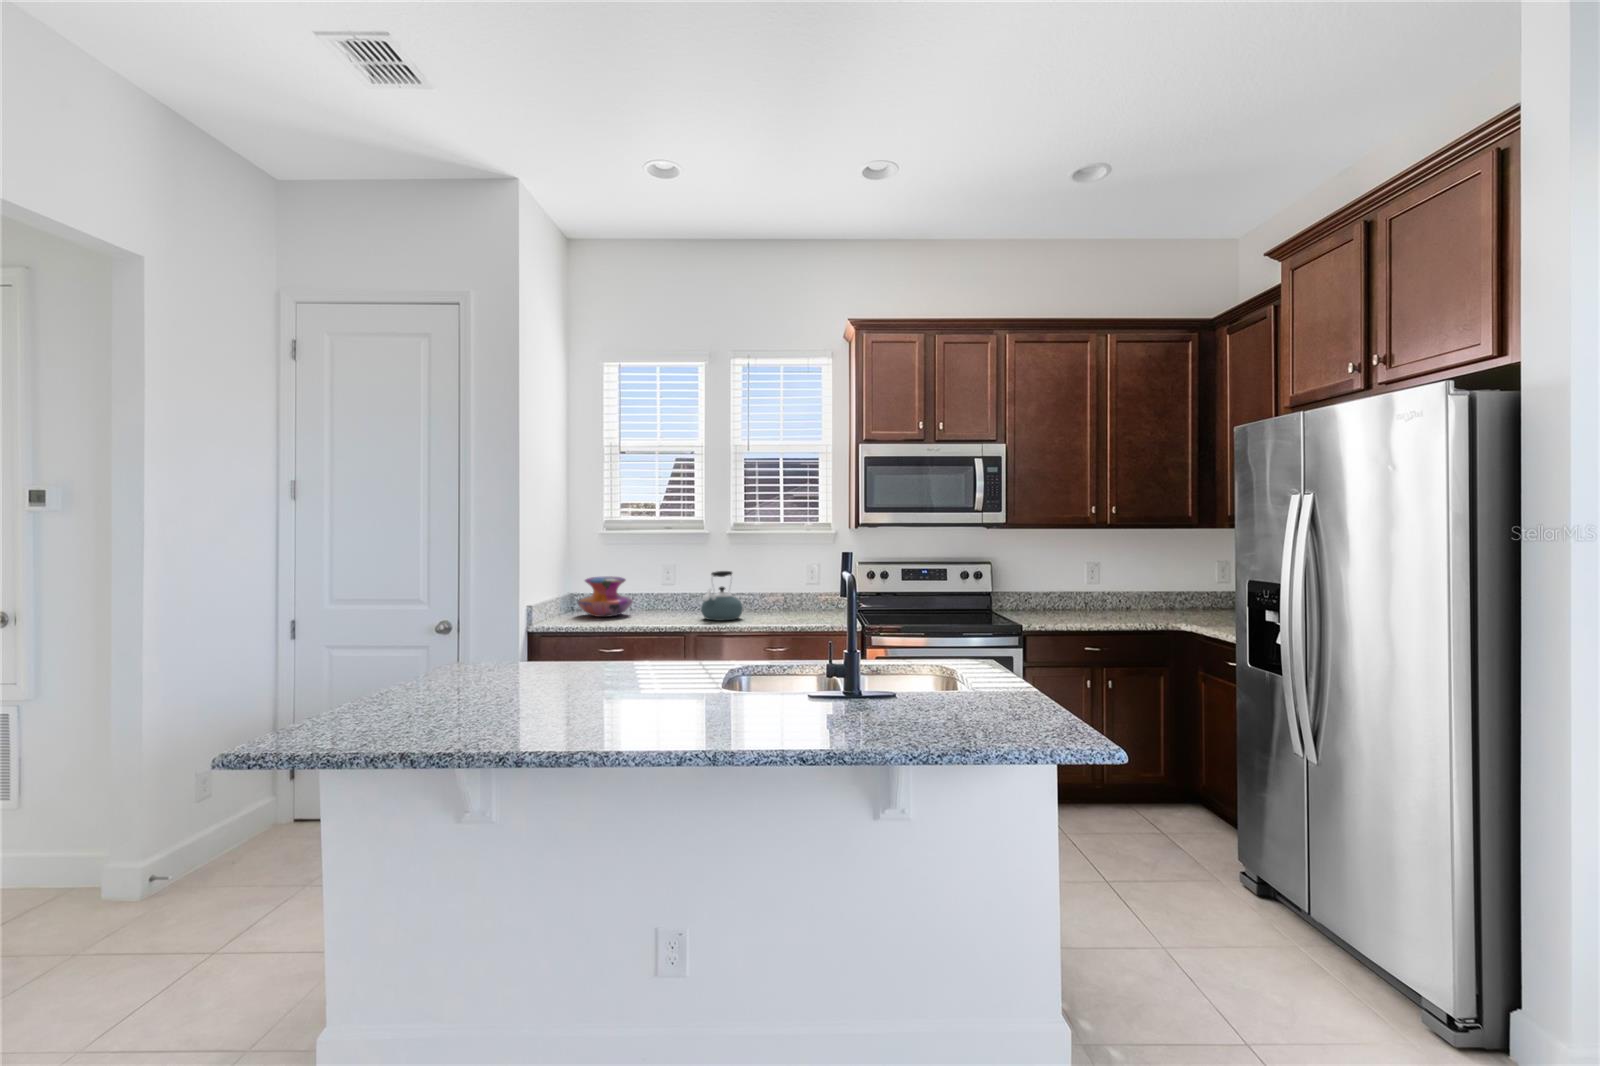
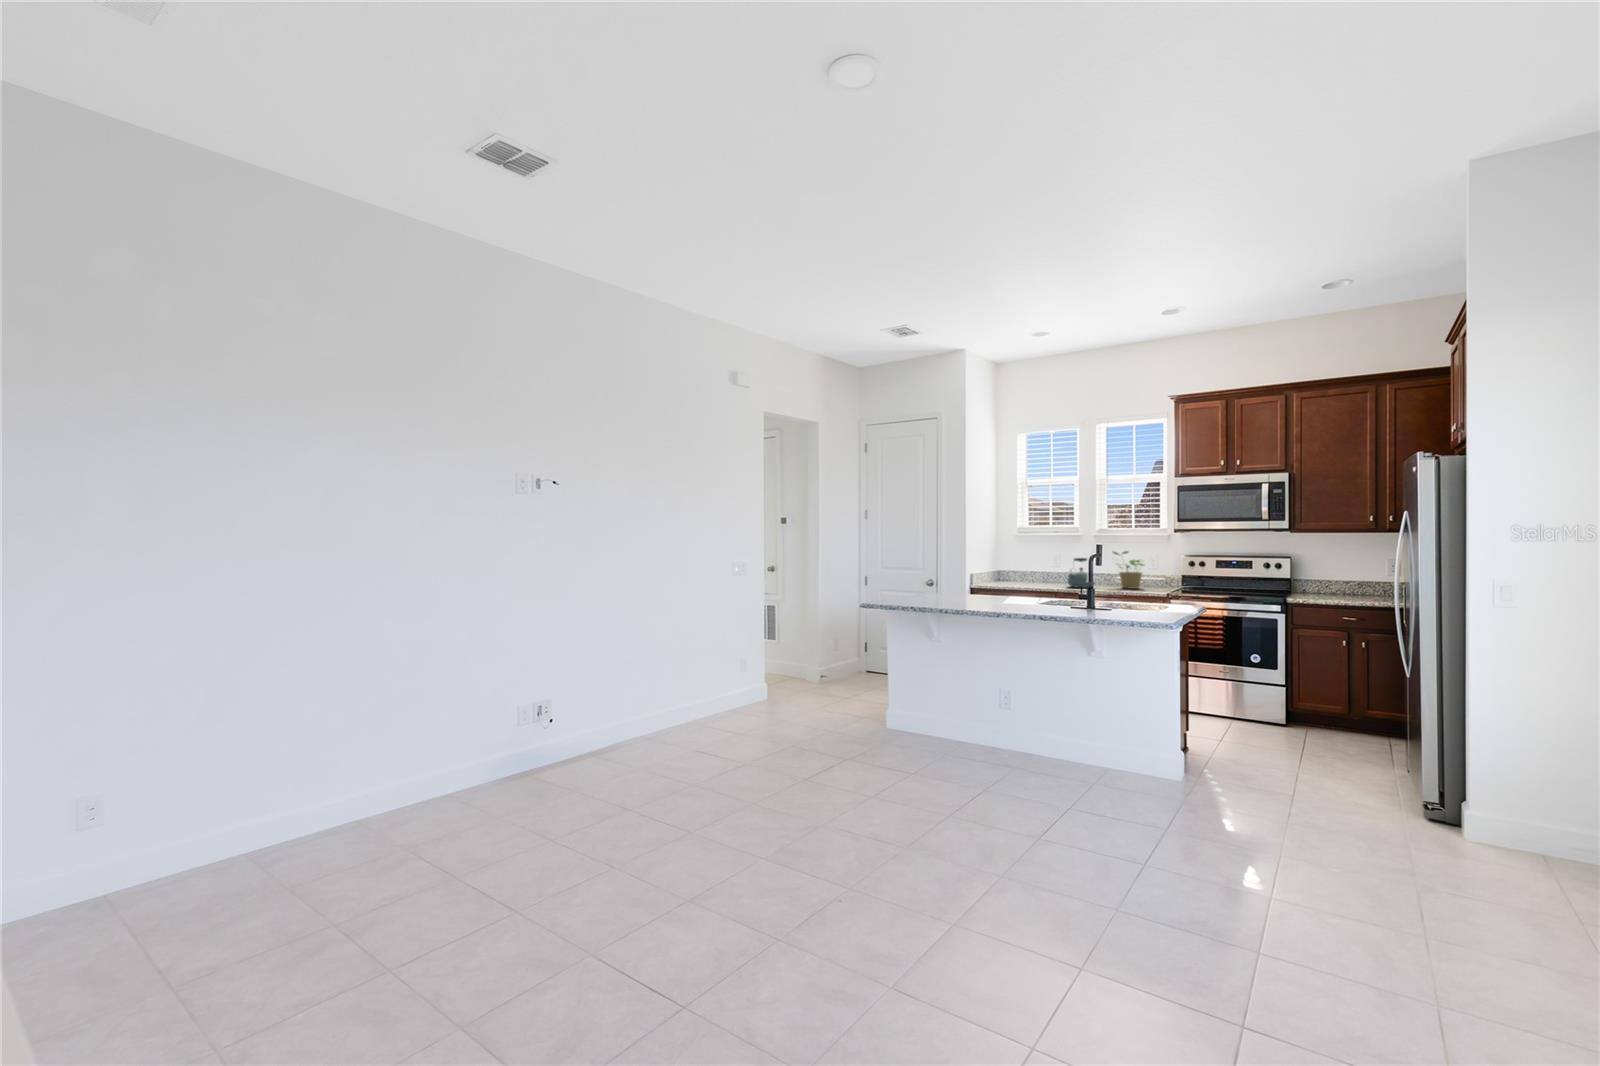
potted plant: none [763,558,816,617] -> present [1113,551,1144,588]
decorative vase: present [577,576,633,617] -> none [998,560,1031,583]

